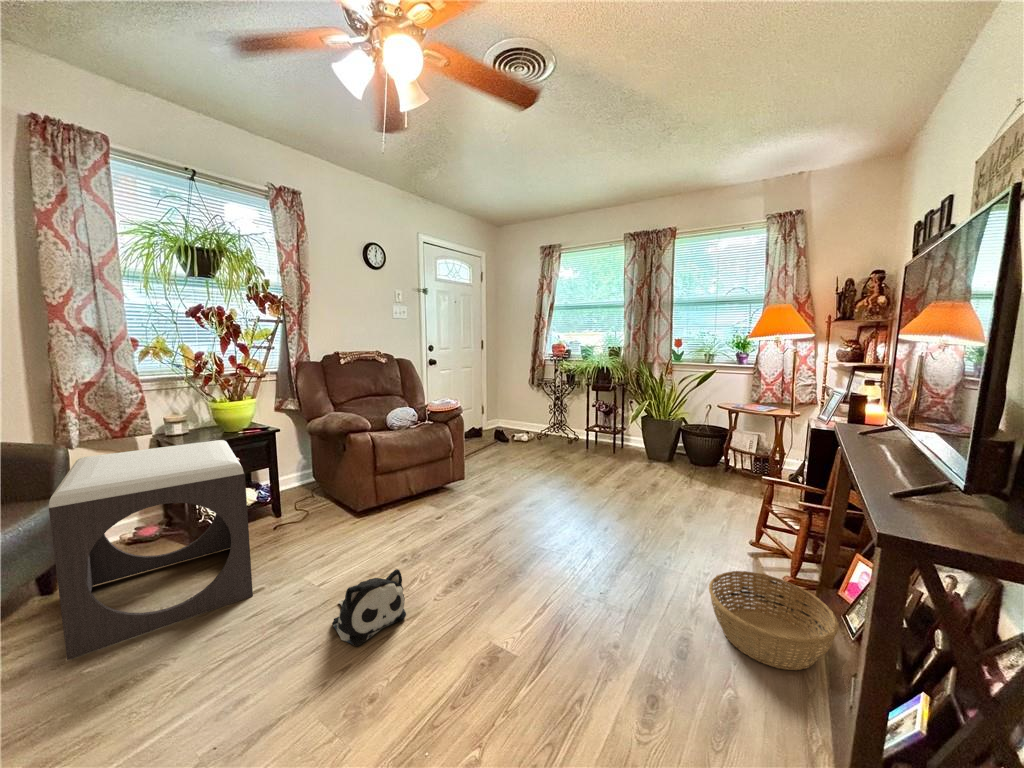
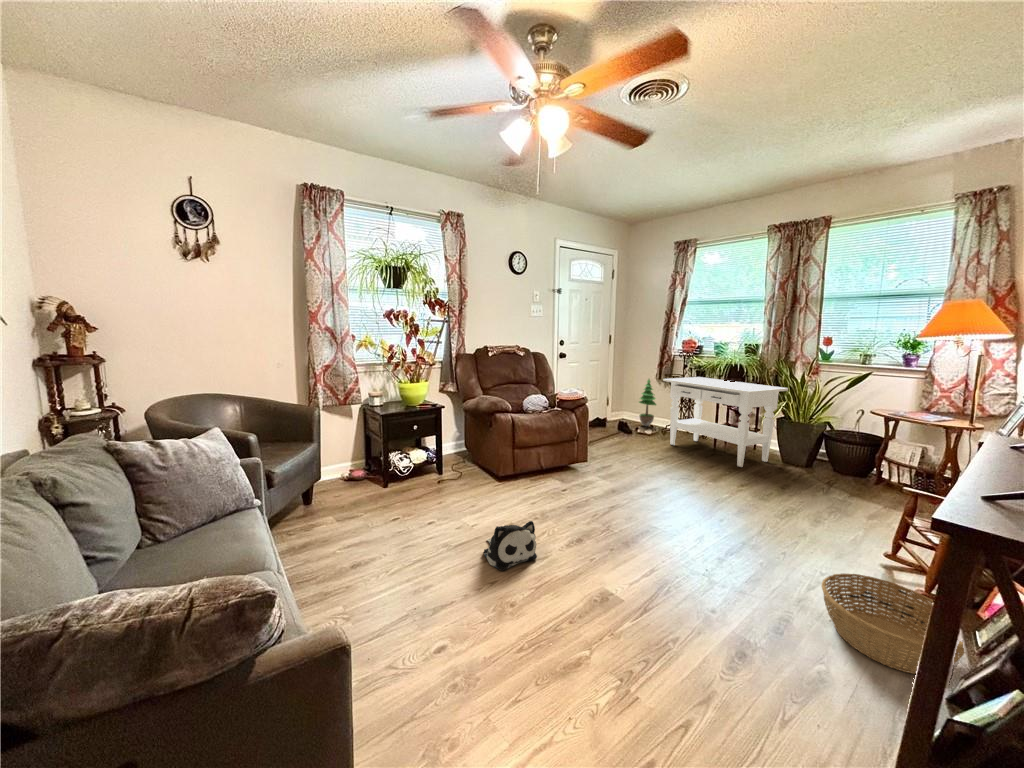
side table: none [538,380,650,468] -> present [663,377,788,467]
potted tree: none [514,383,533,434] -> present [639,379,656,426]
footstool: present [49,440,253,660] -> none [322,411,428,543]

